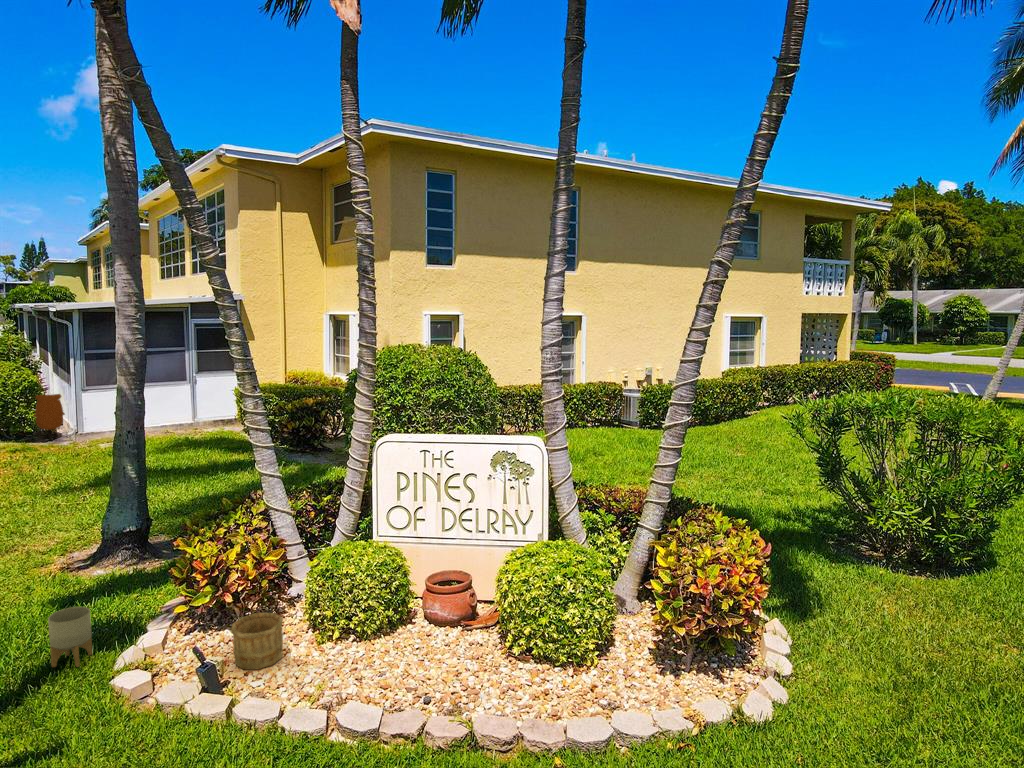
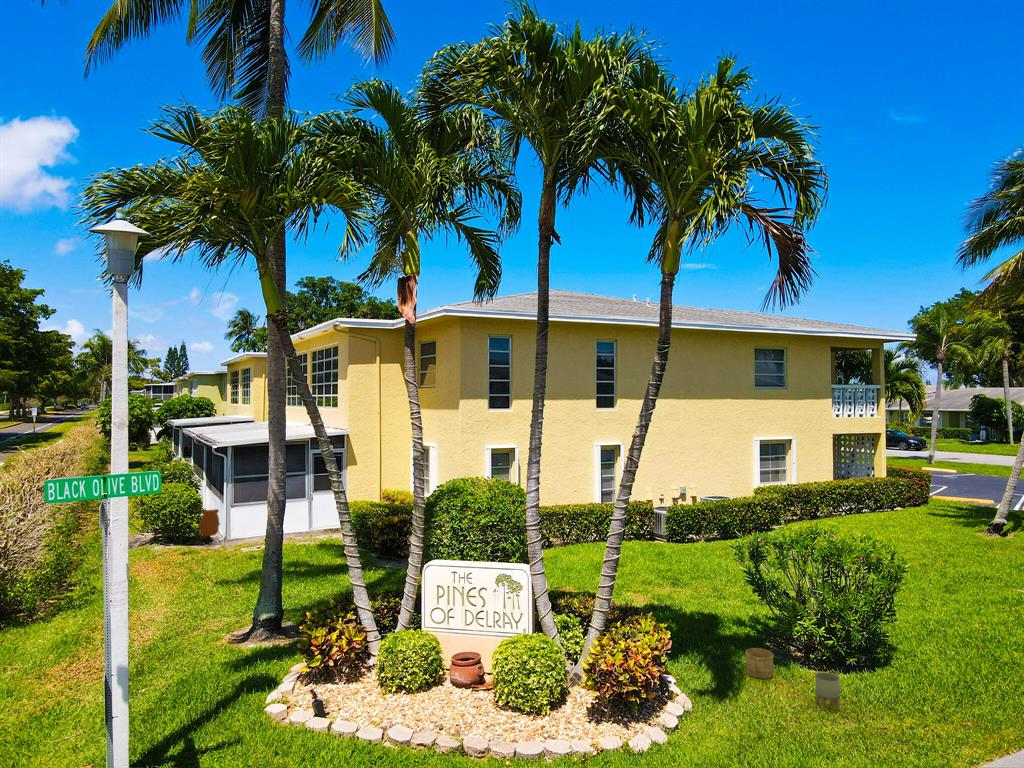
planter: present [48,607,92,667] -> present [815,672,840,711]
wooden bucket: present [231,613,283,670] -> present [745,648,774,679]

